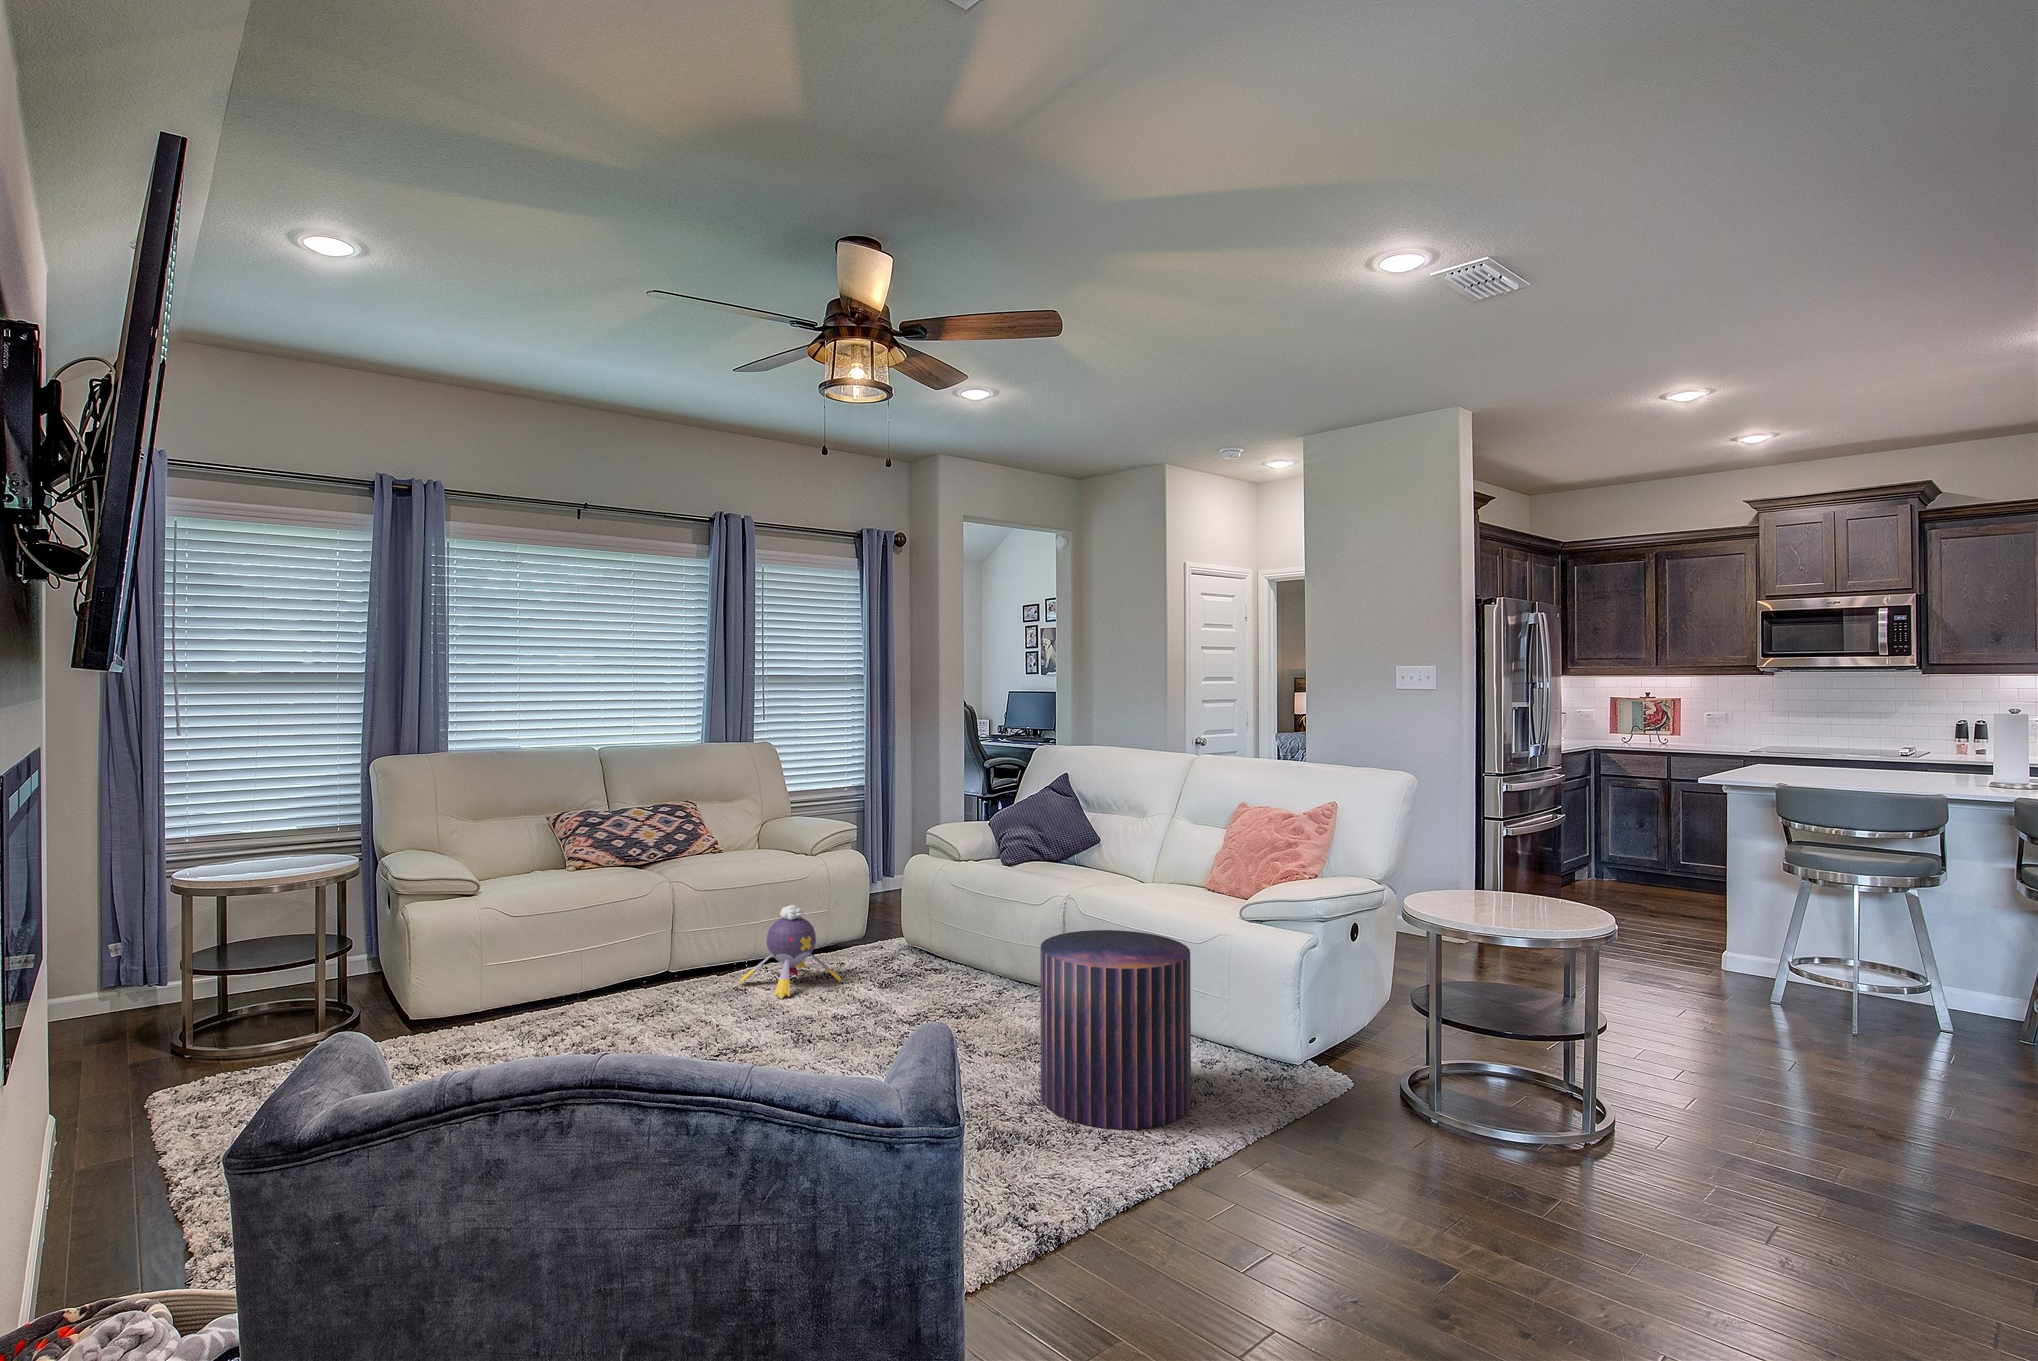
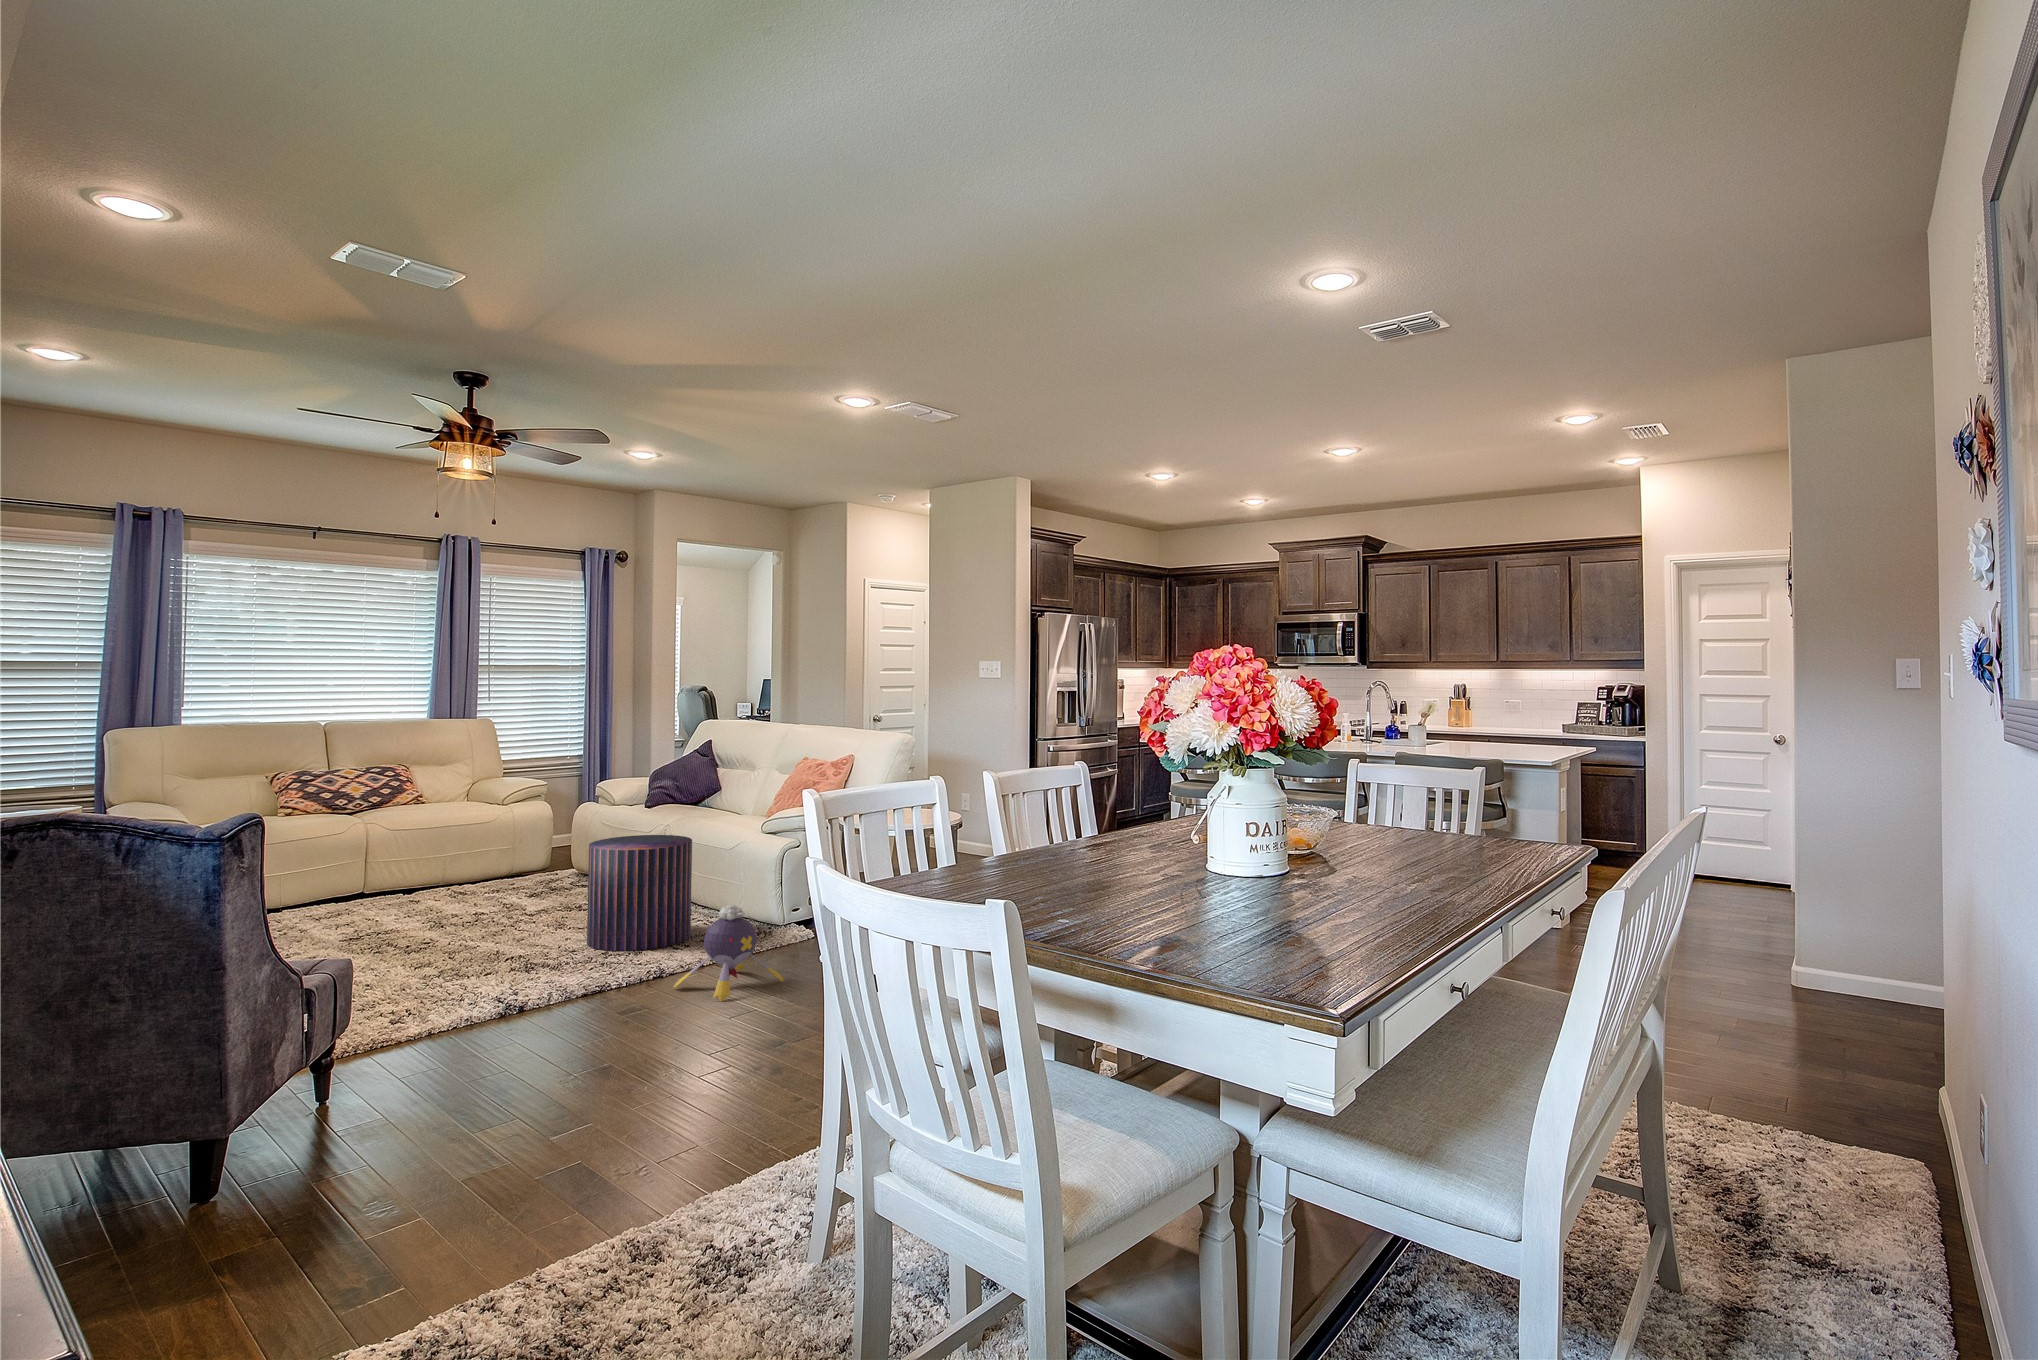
plush toy: present [739,905,843,999] -> present [673,905,784,1001]

